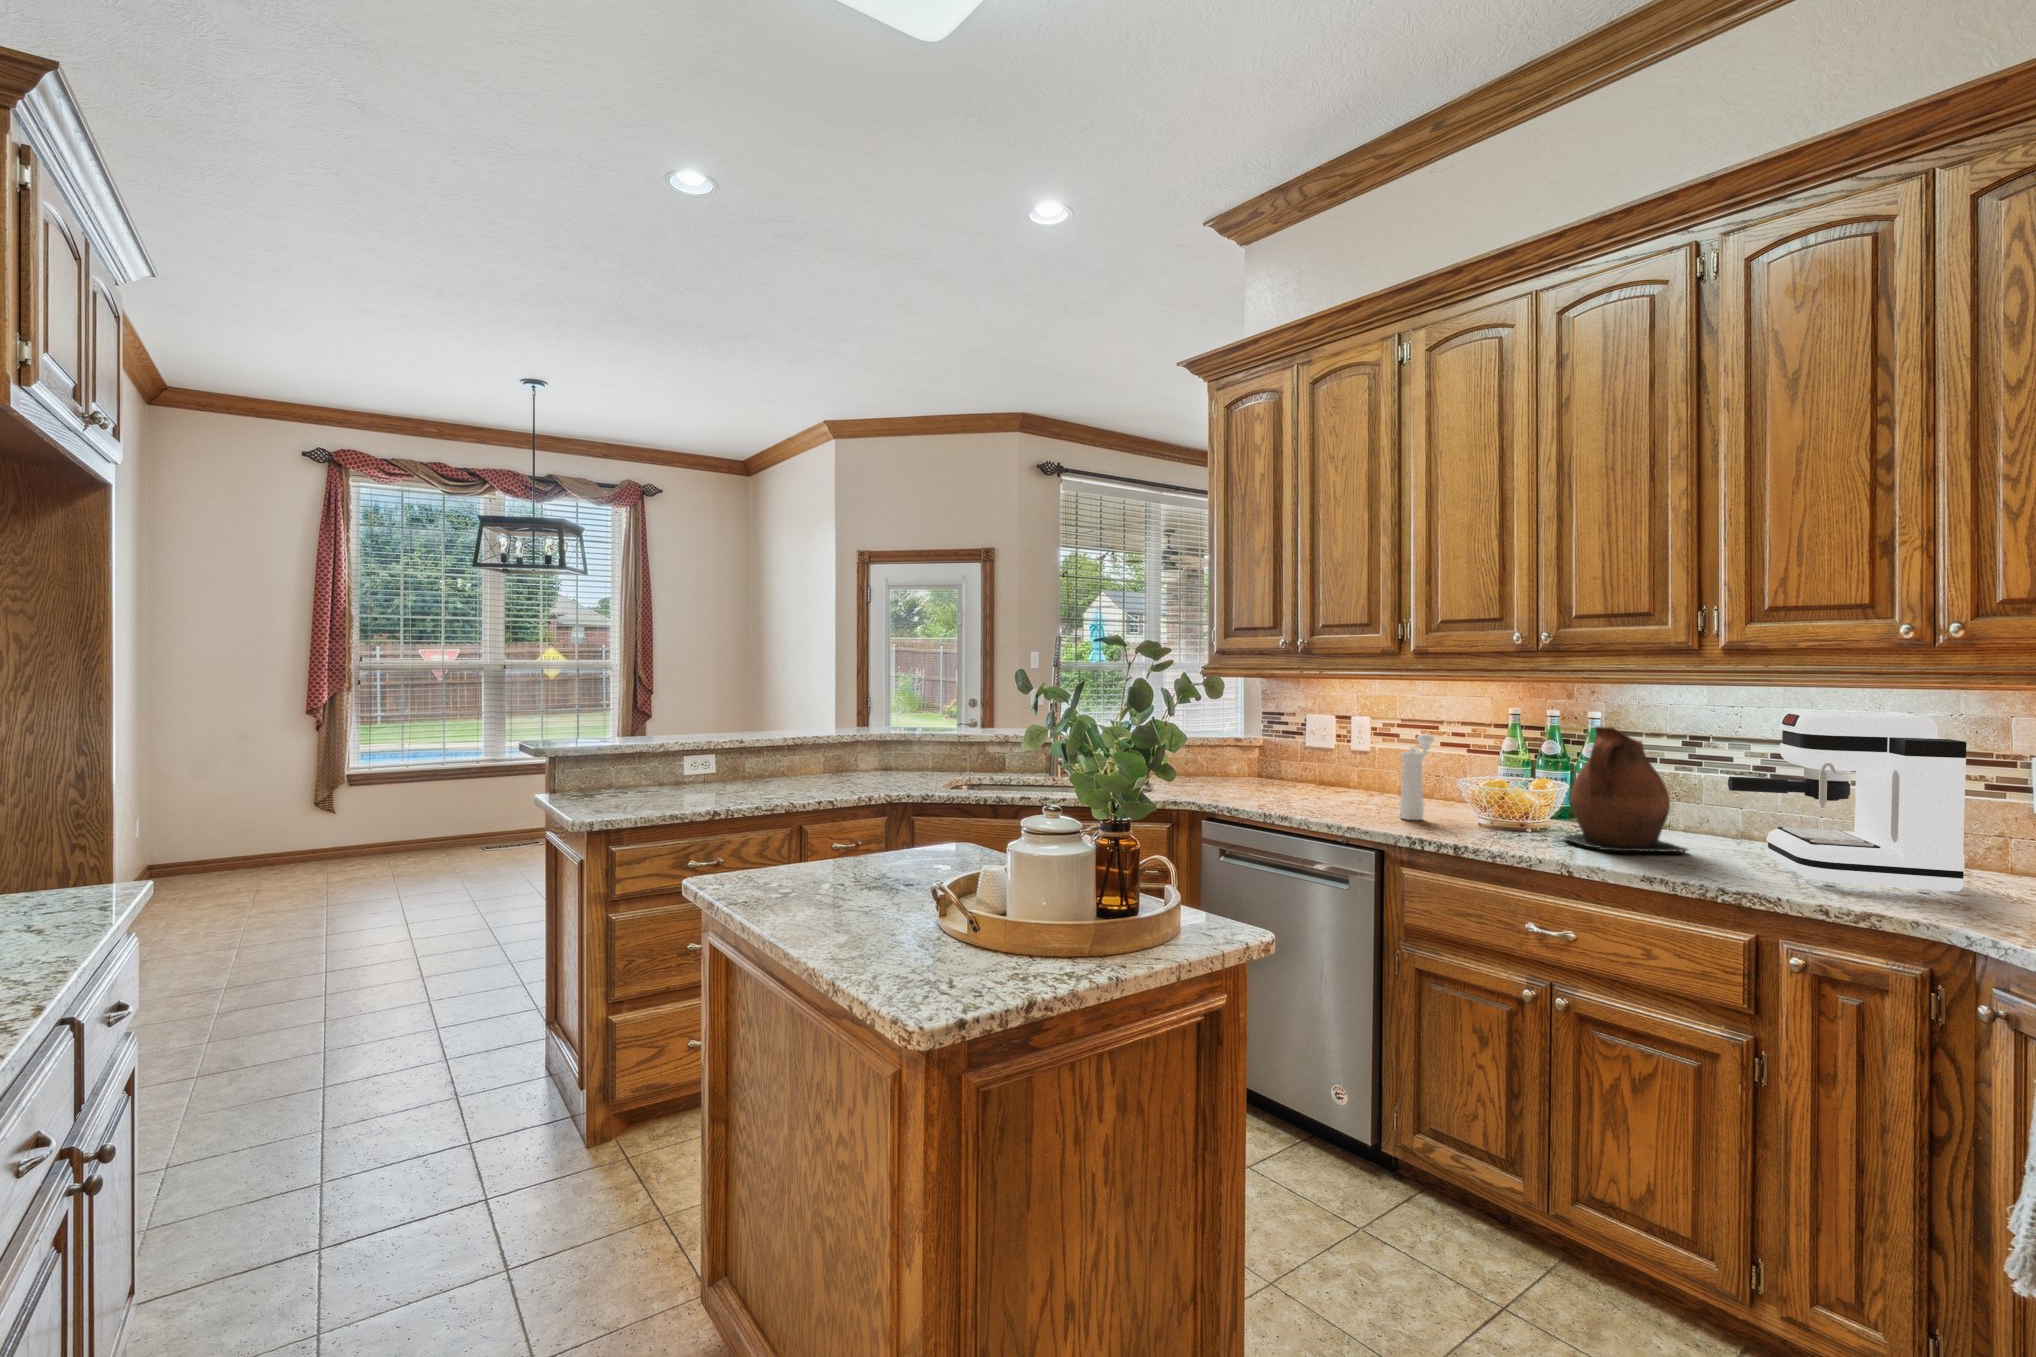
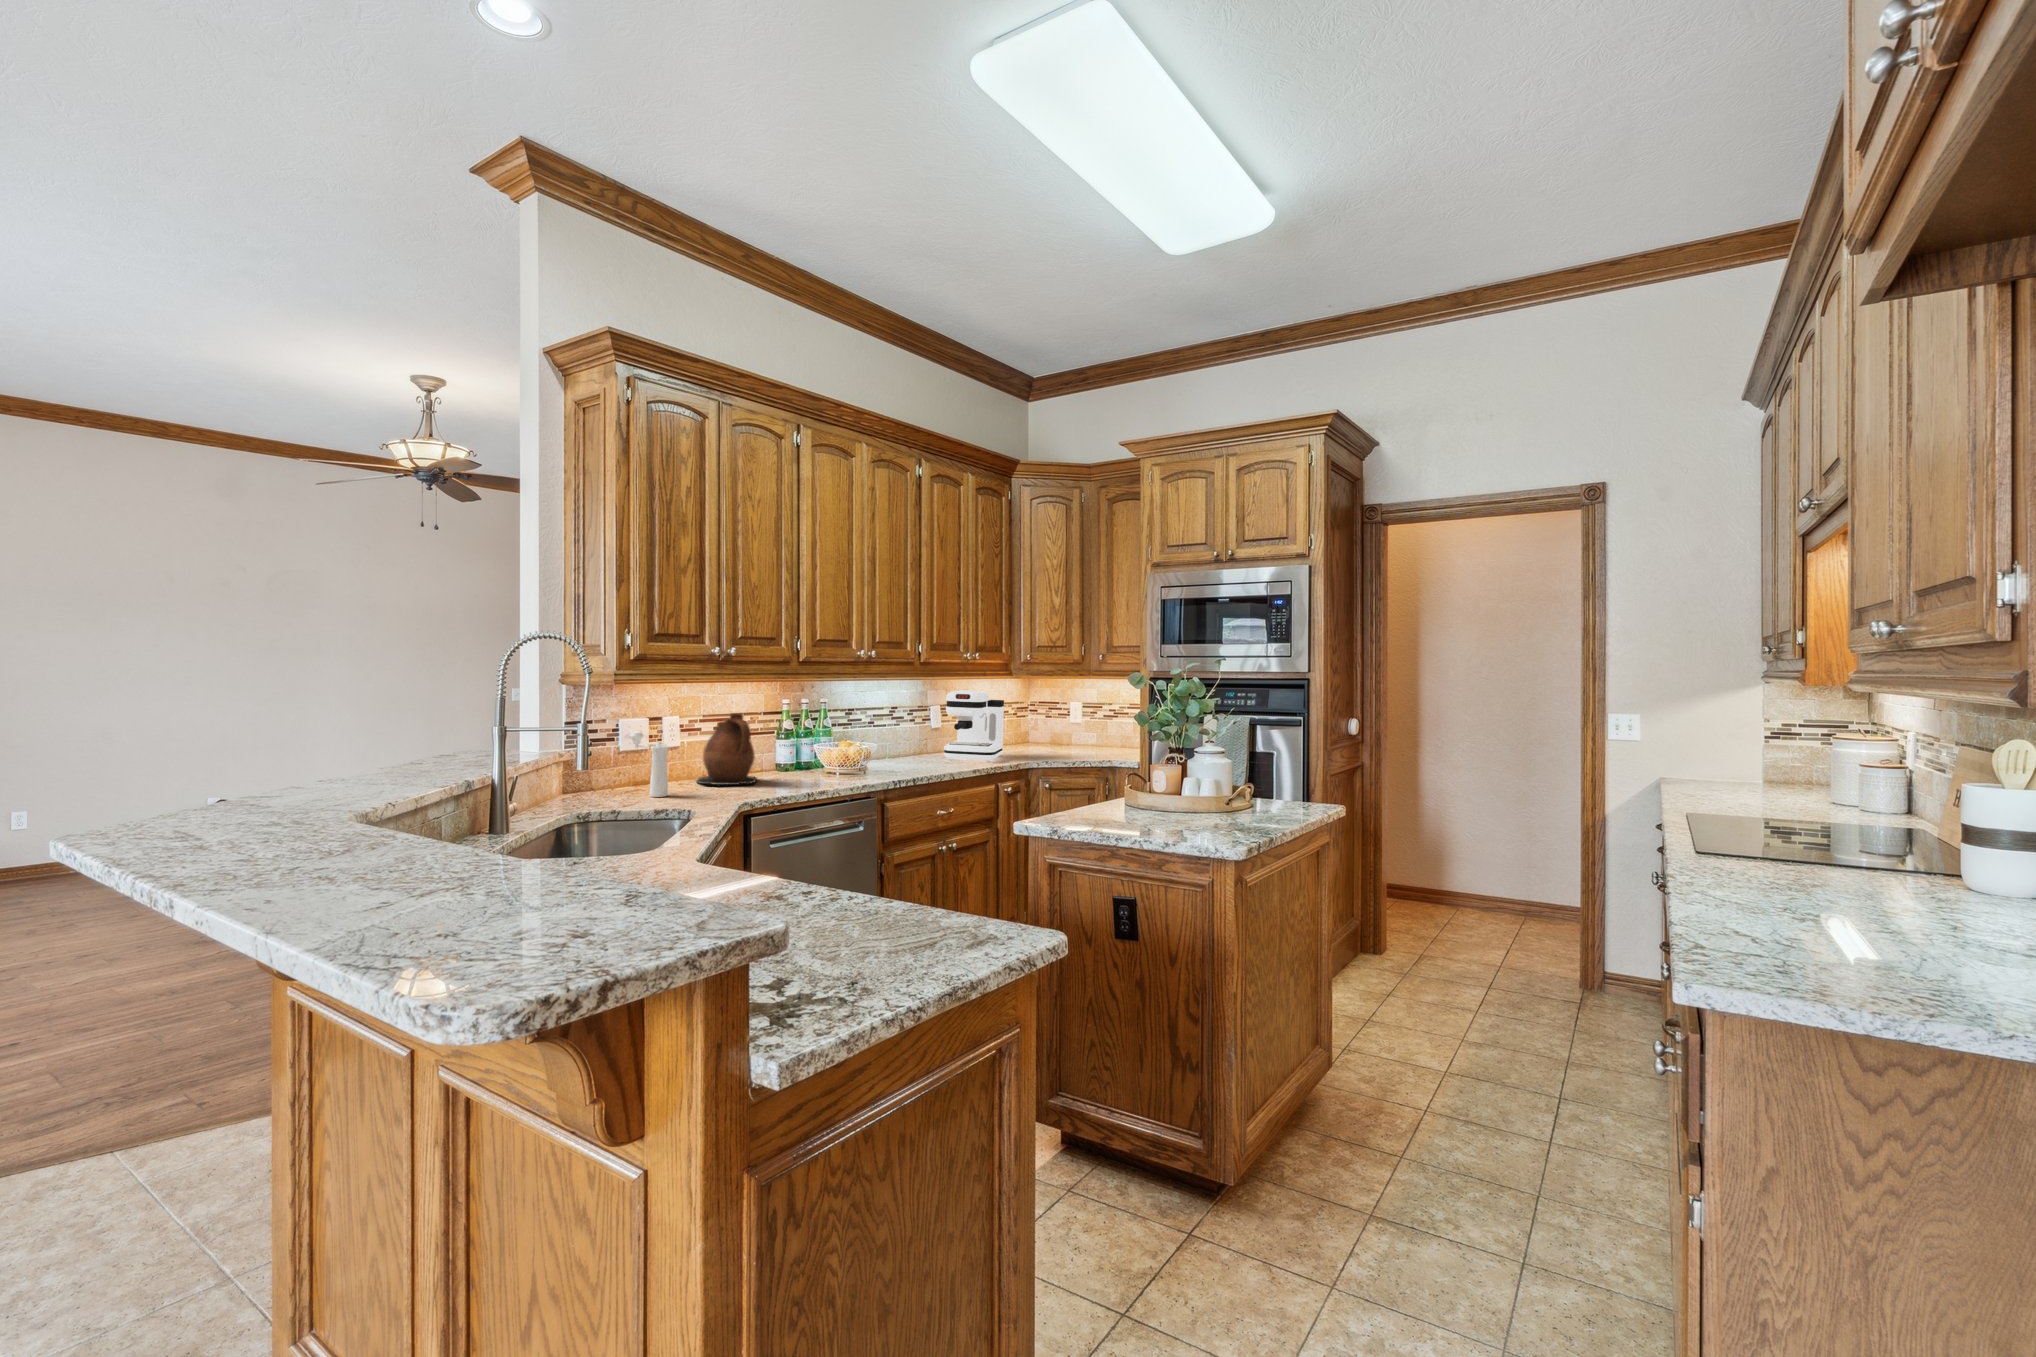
ceramic pitcher: present [1561,726,1688,853] -> present [696,713,756,785]
pepper mill: present [1400,734,1434,820] -> present [630,732,669,797]

